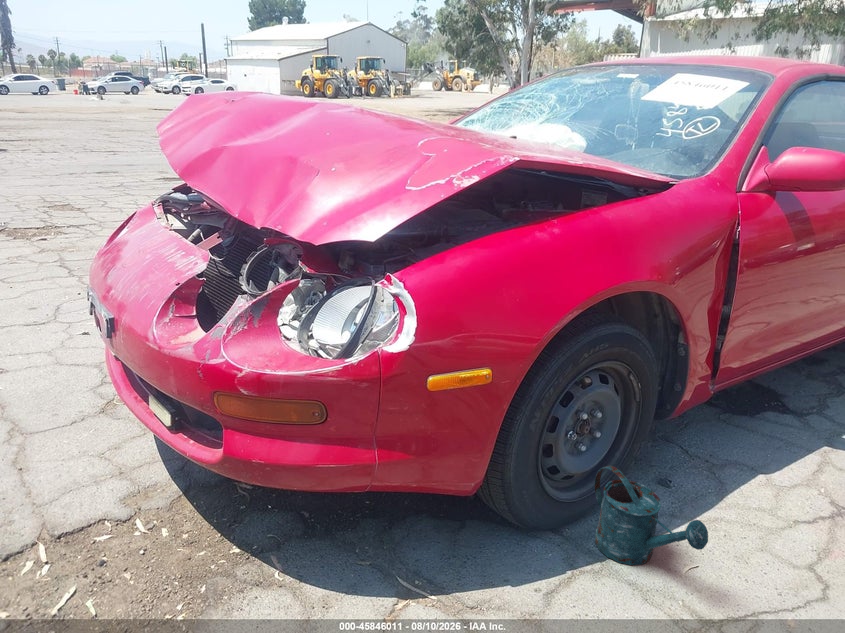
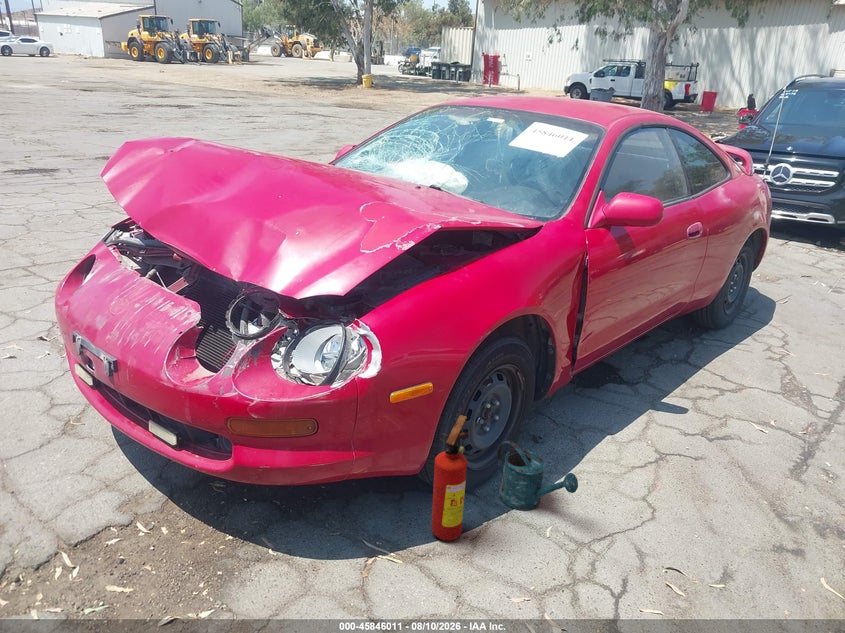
fire extinguisher: none [492,421,548,594] -> present [431,415,468,541]

